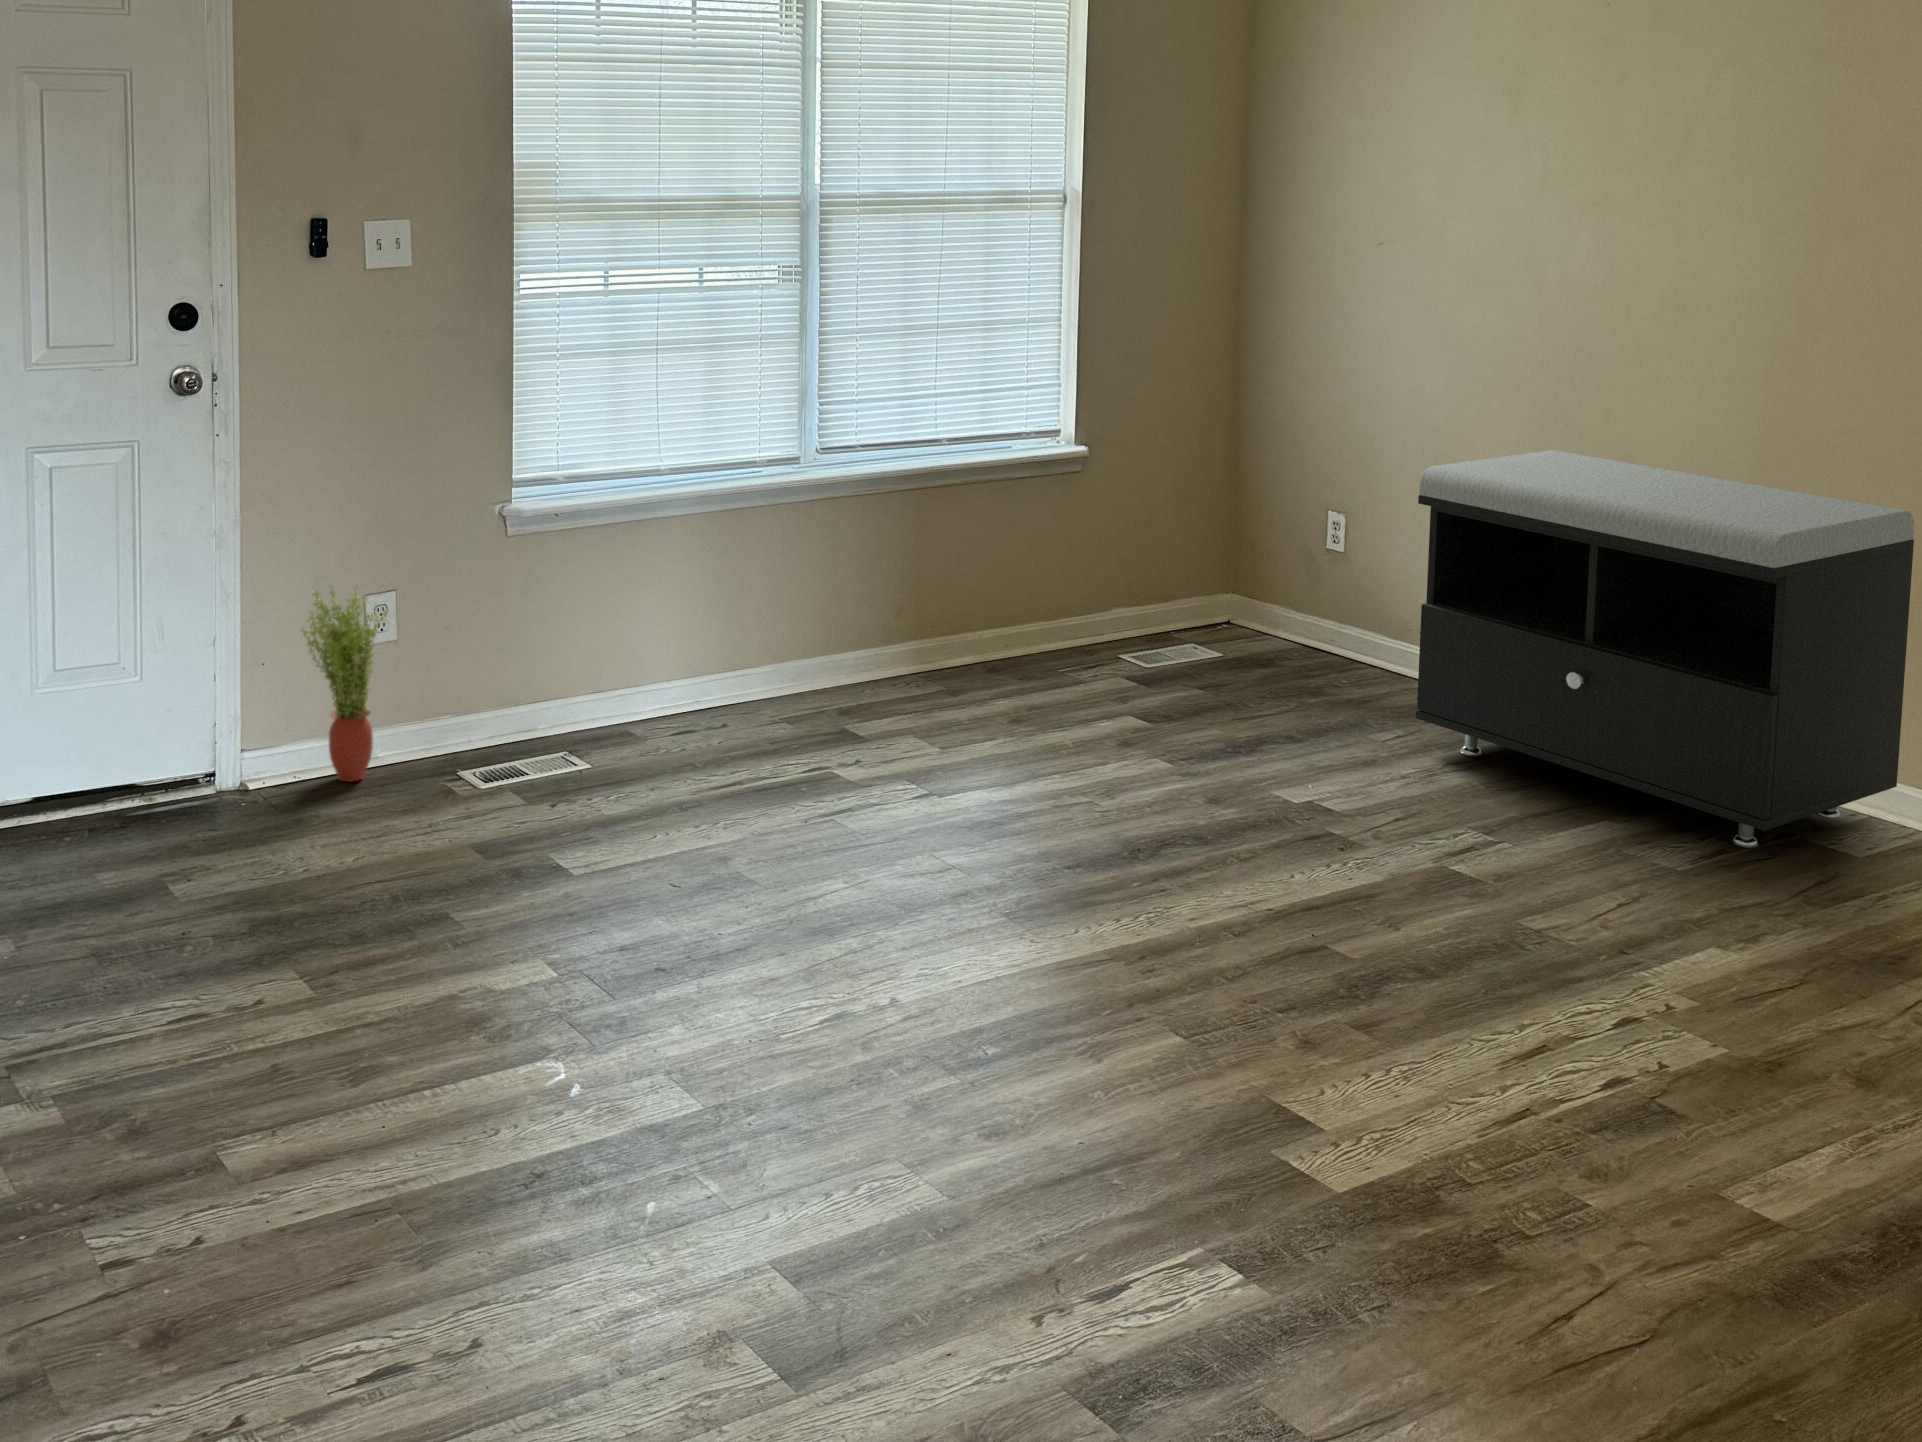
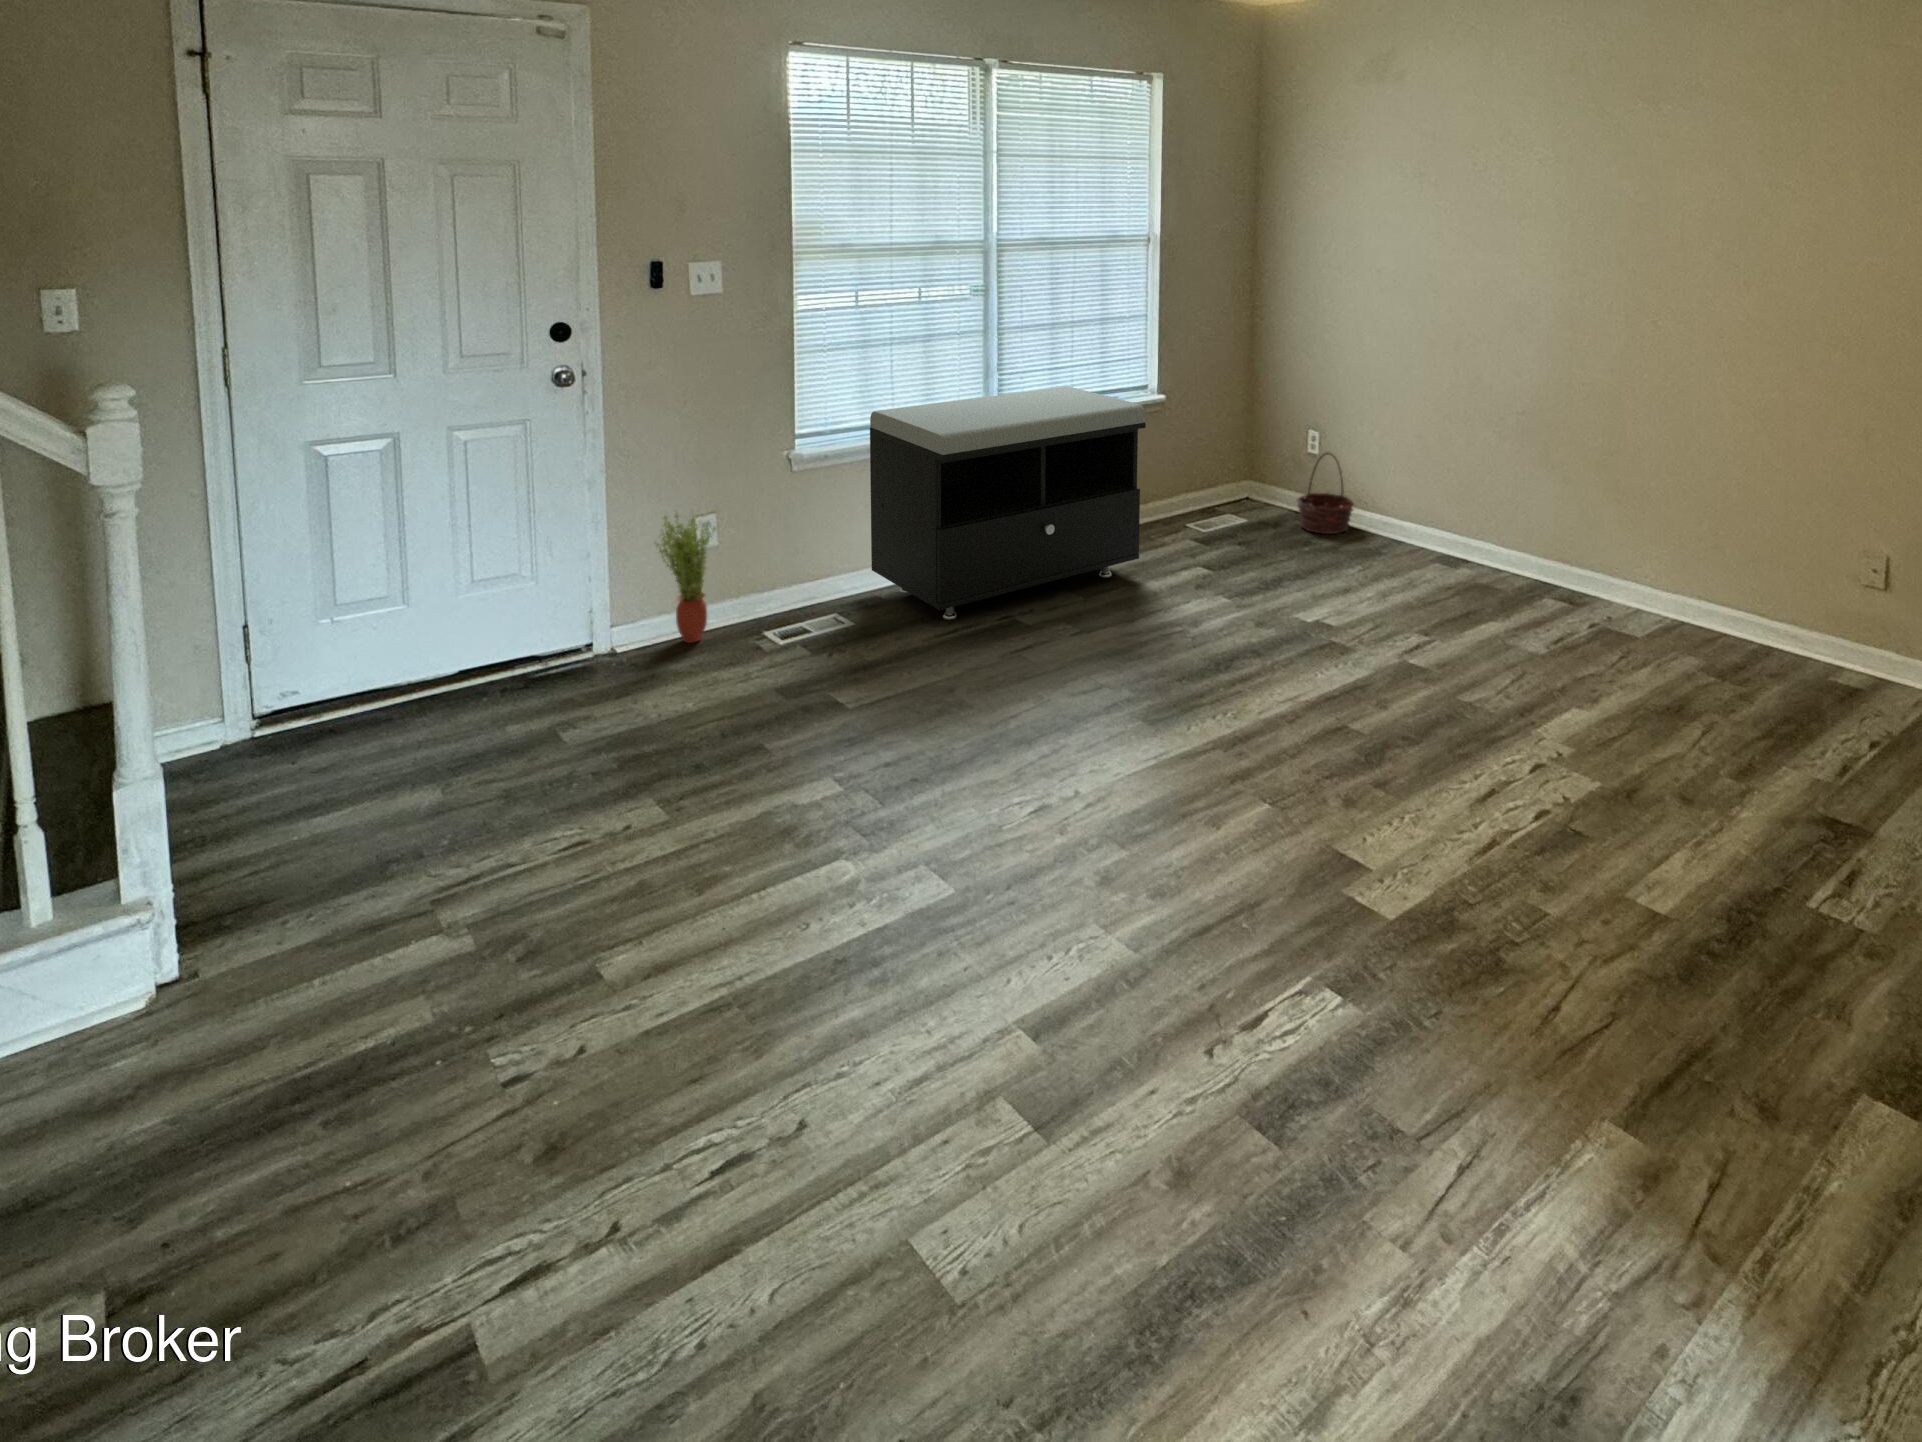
storage bench: present [1416,450,1914,848] -> present [870,387,1146,620]
basket: none [1299,546,1397,680] -> present [1297,453,1354,534]

